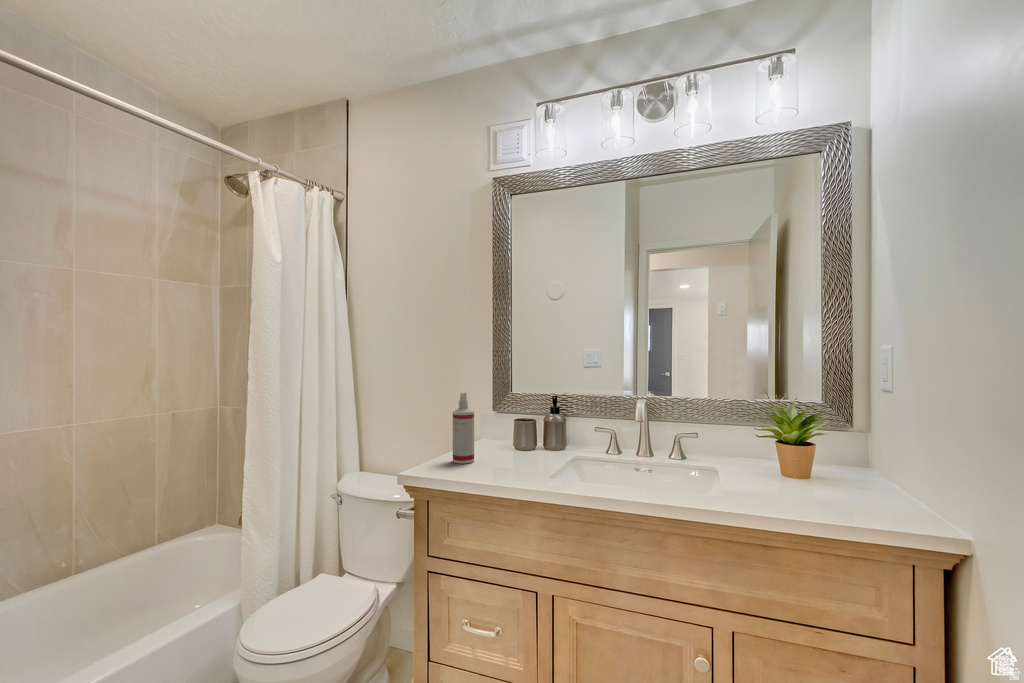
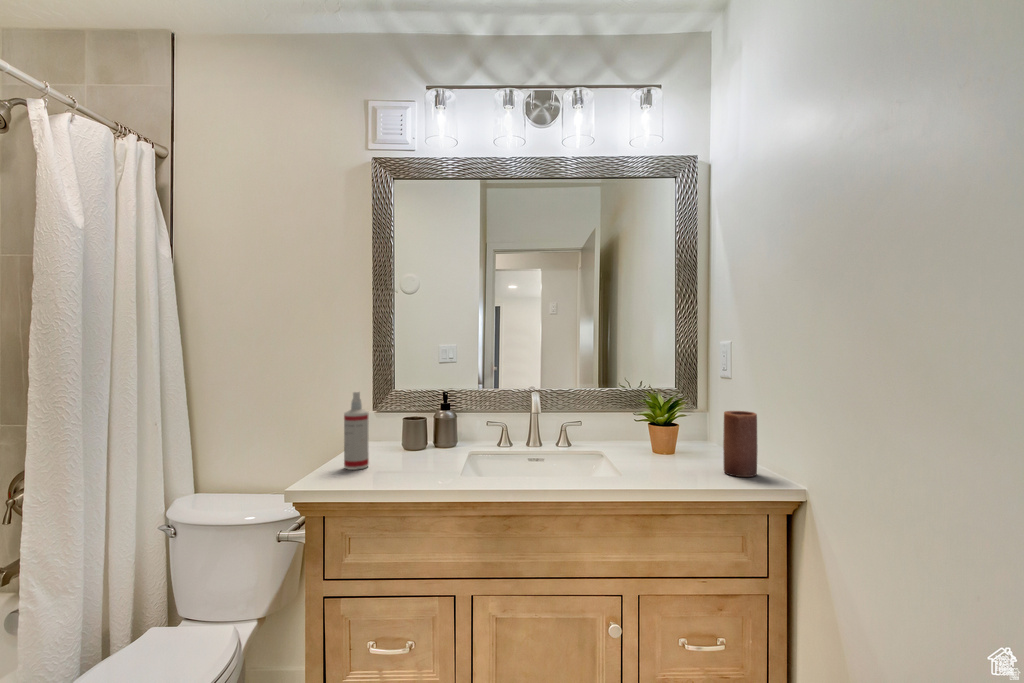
candle: none [861,433,911,520] -> present [723,411,757,477]

